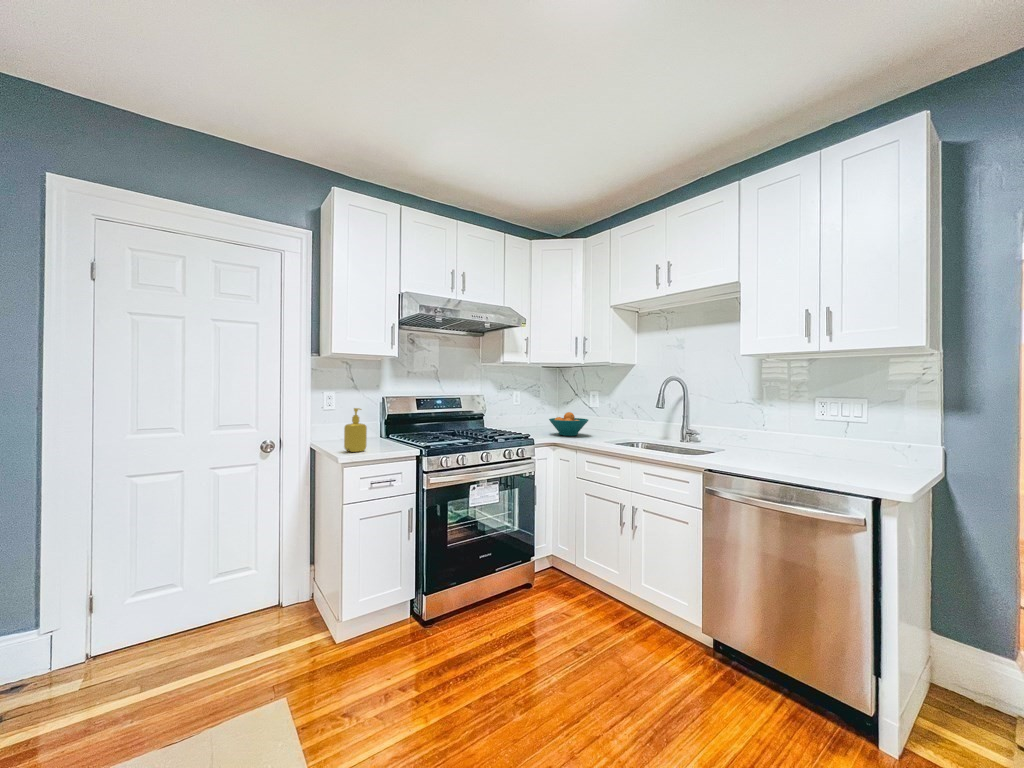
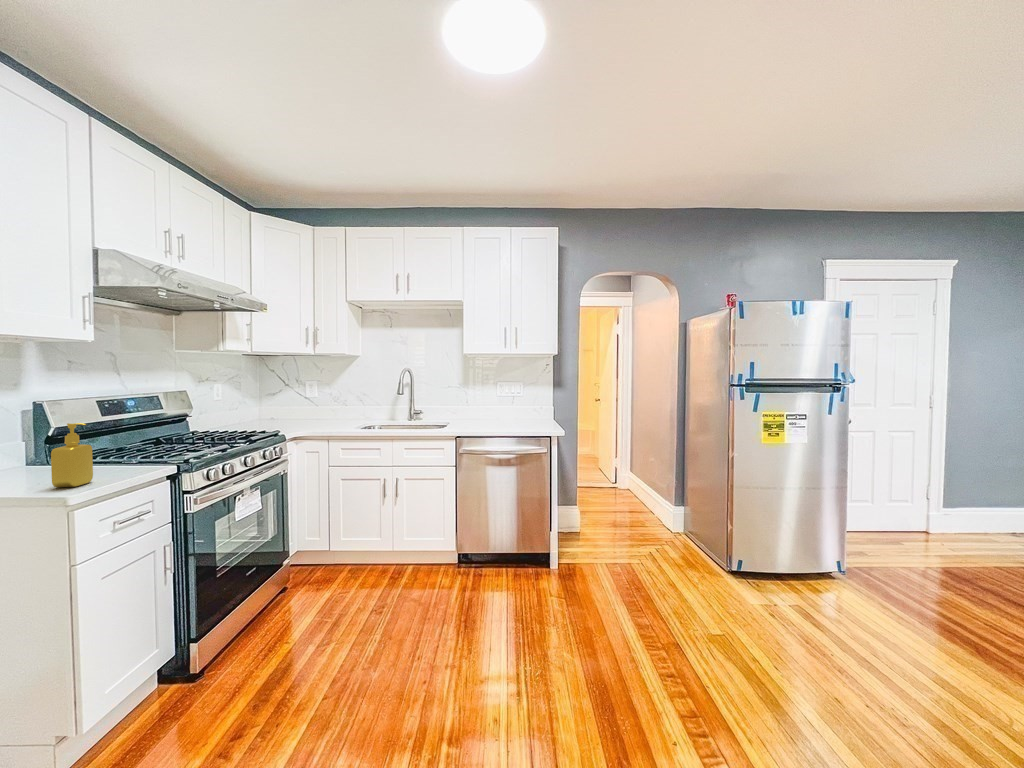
fruit bowl: present [549,412,588,436] -> none [278,407,322,430]

